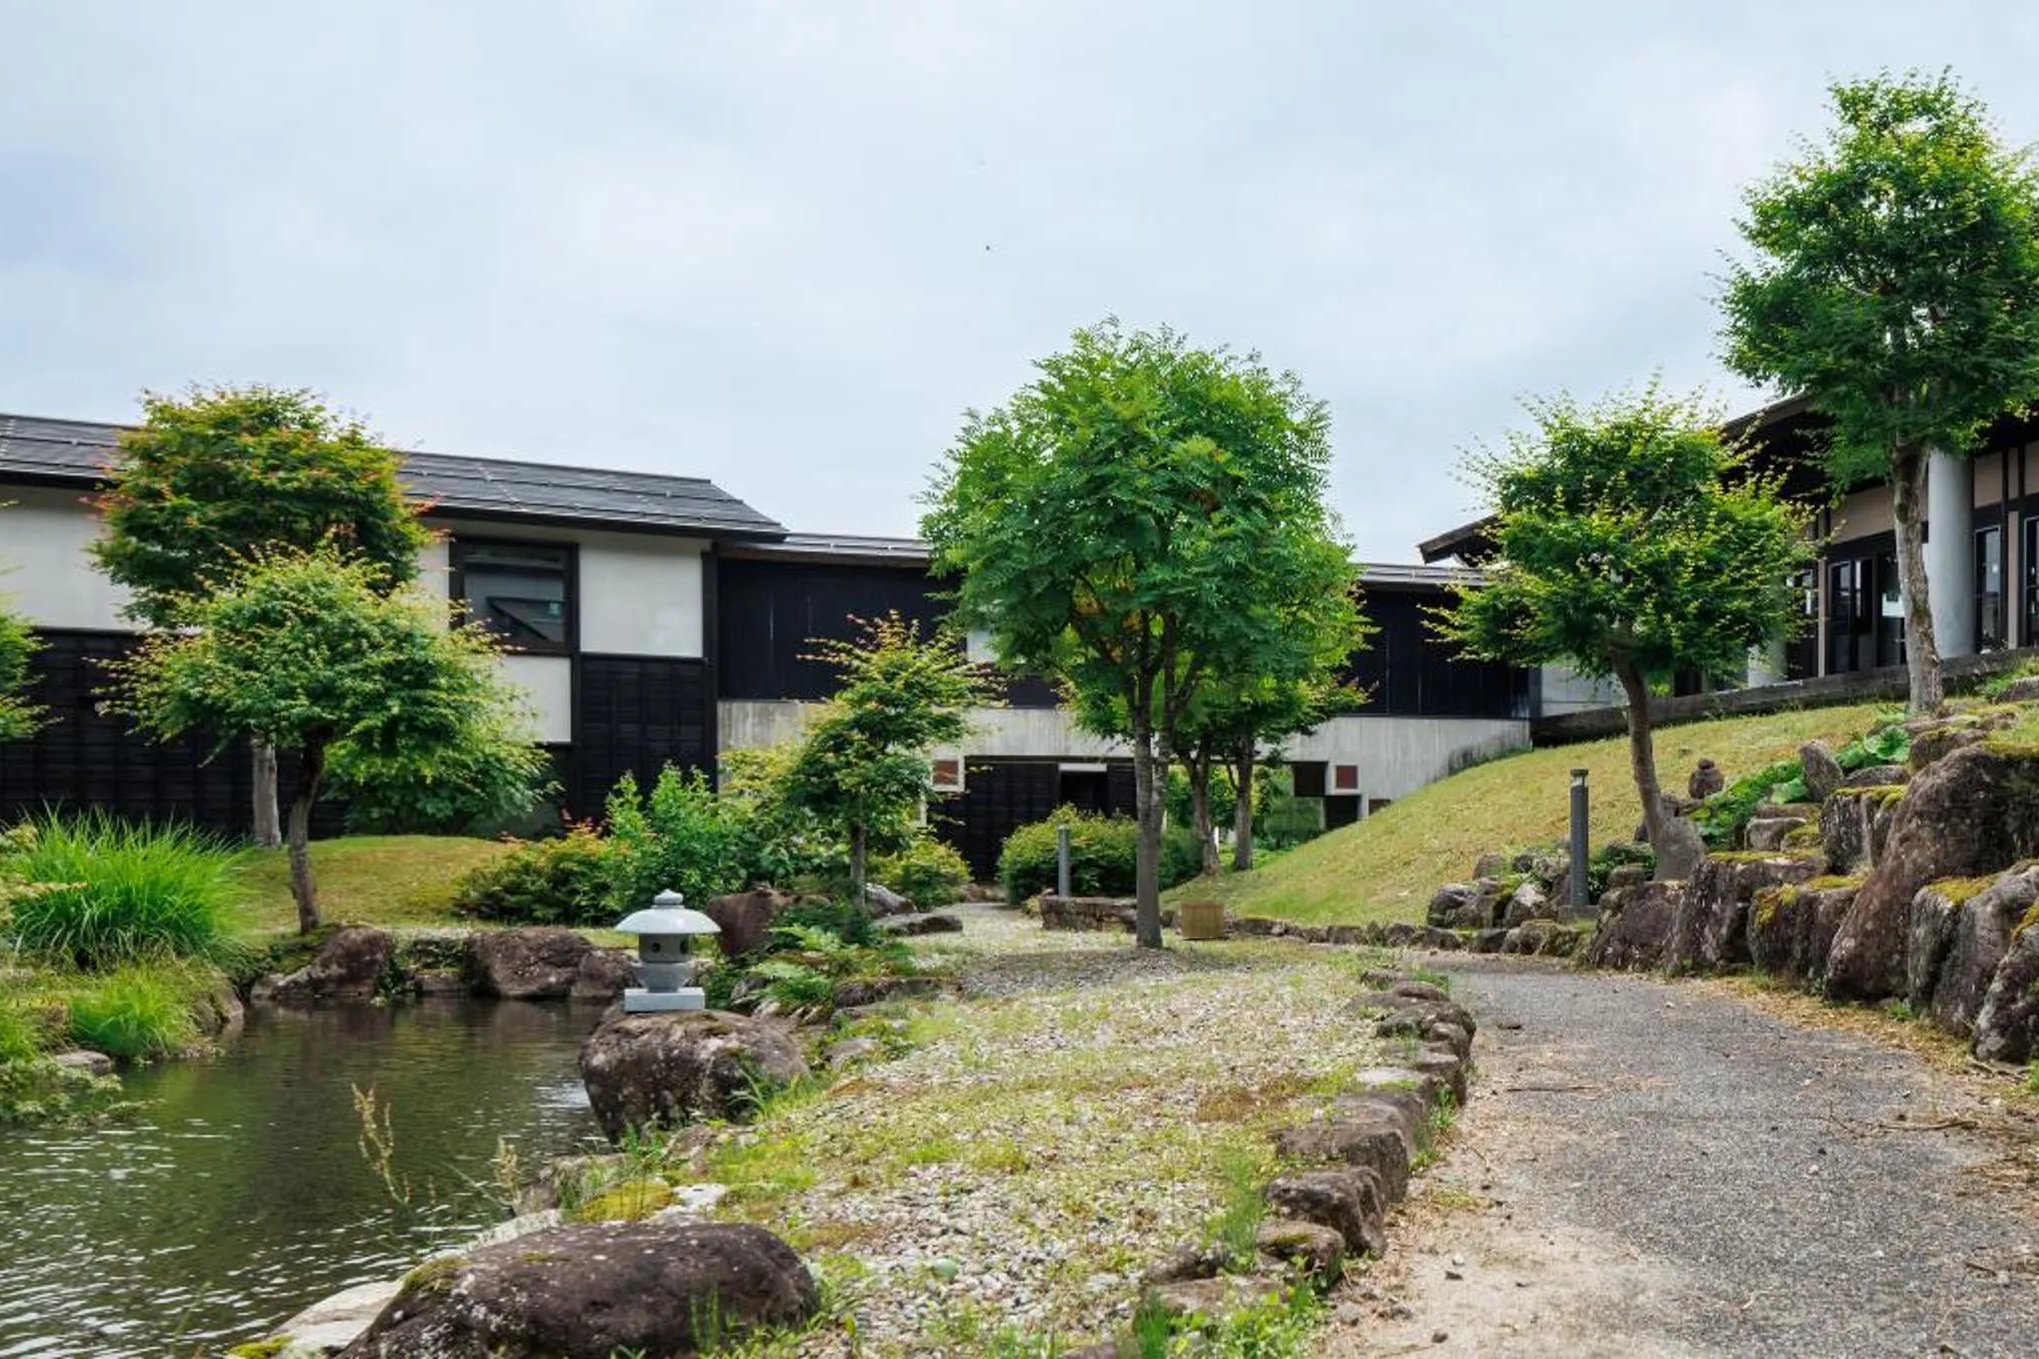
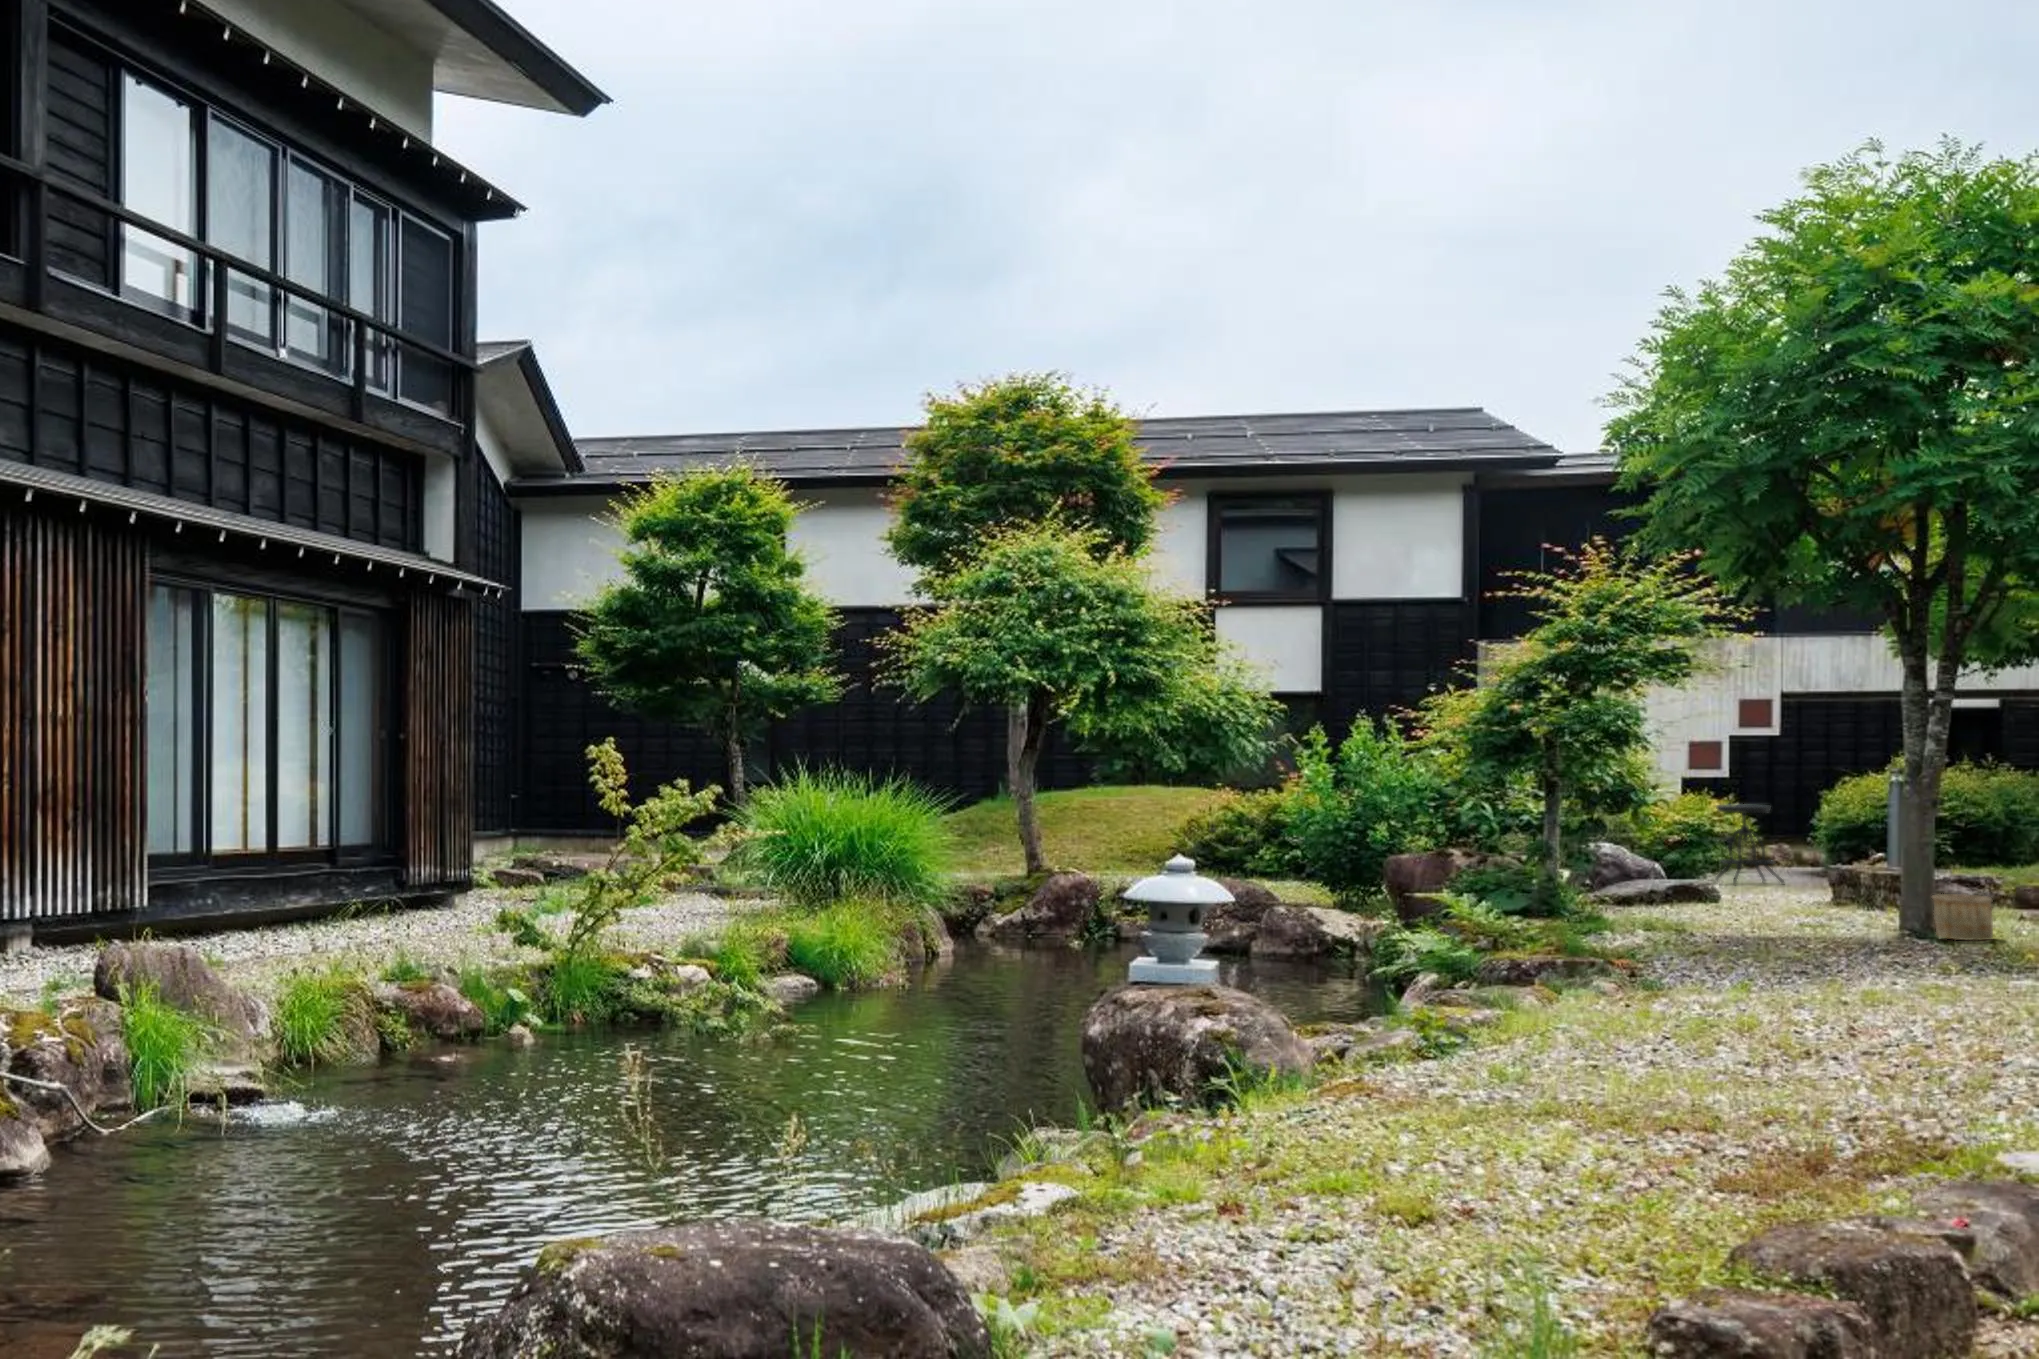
stool: none [943,837,1003,912] -> present [1716,805,1784,885]
potted tree: present [899,865,915,914] -> none [1658,823,1682,886]

